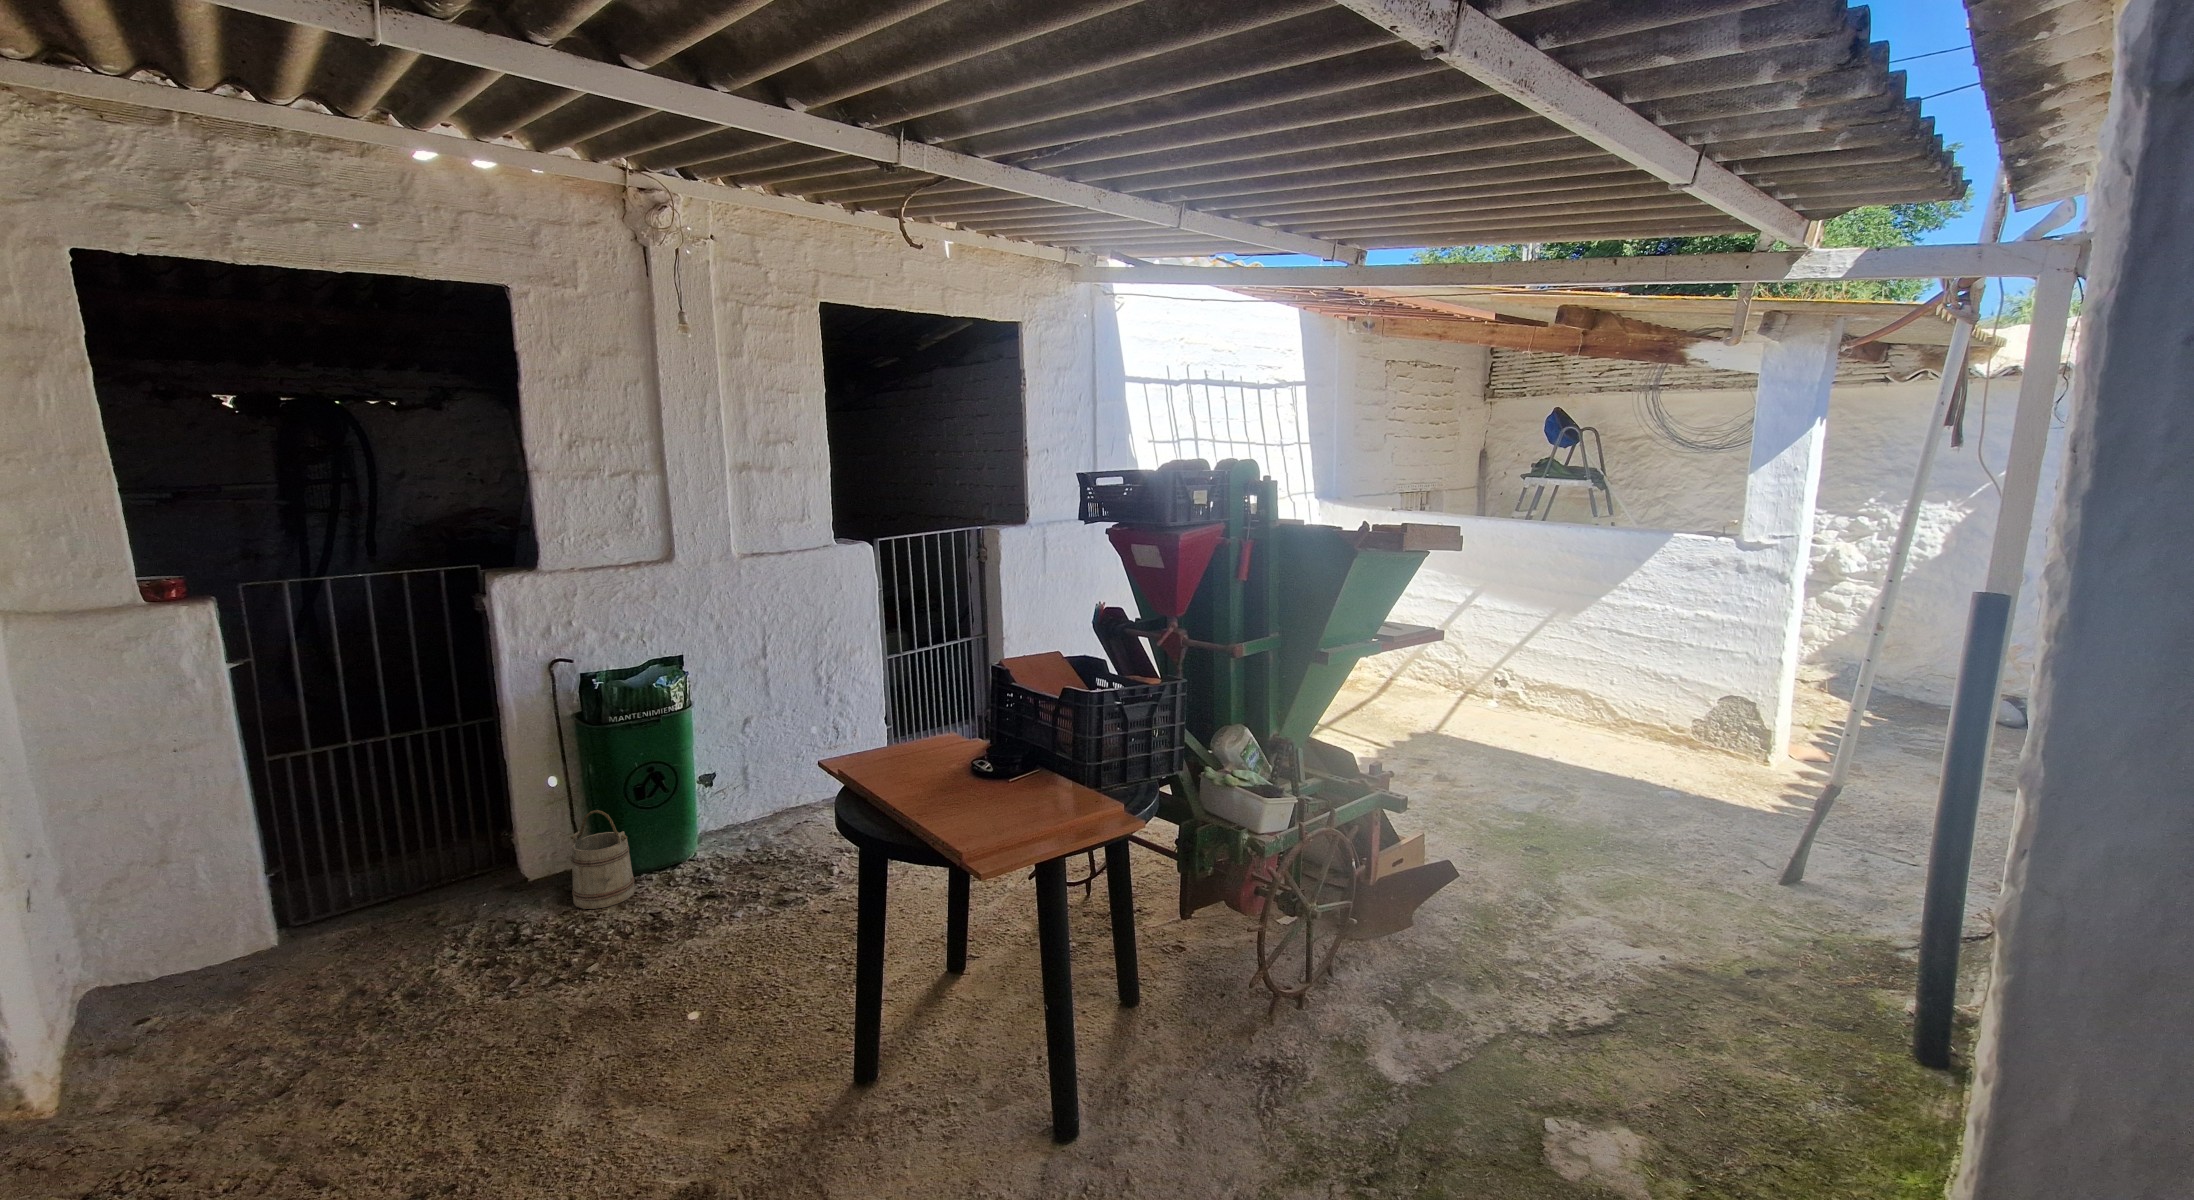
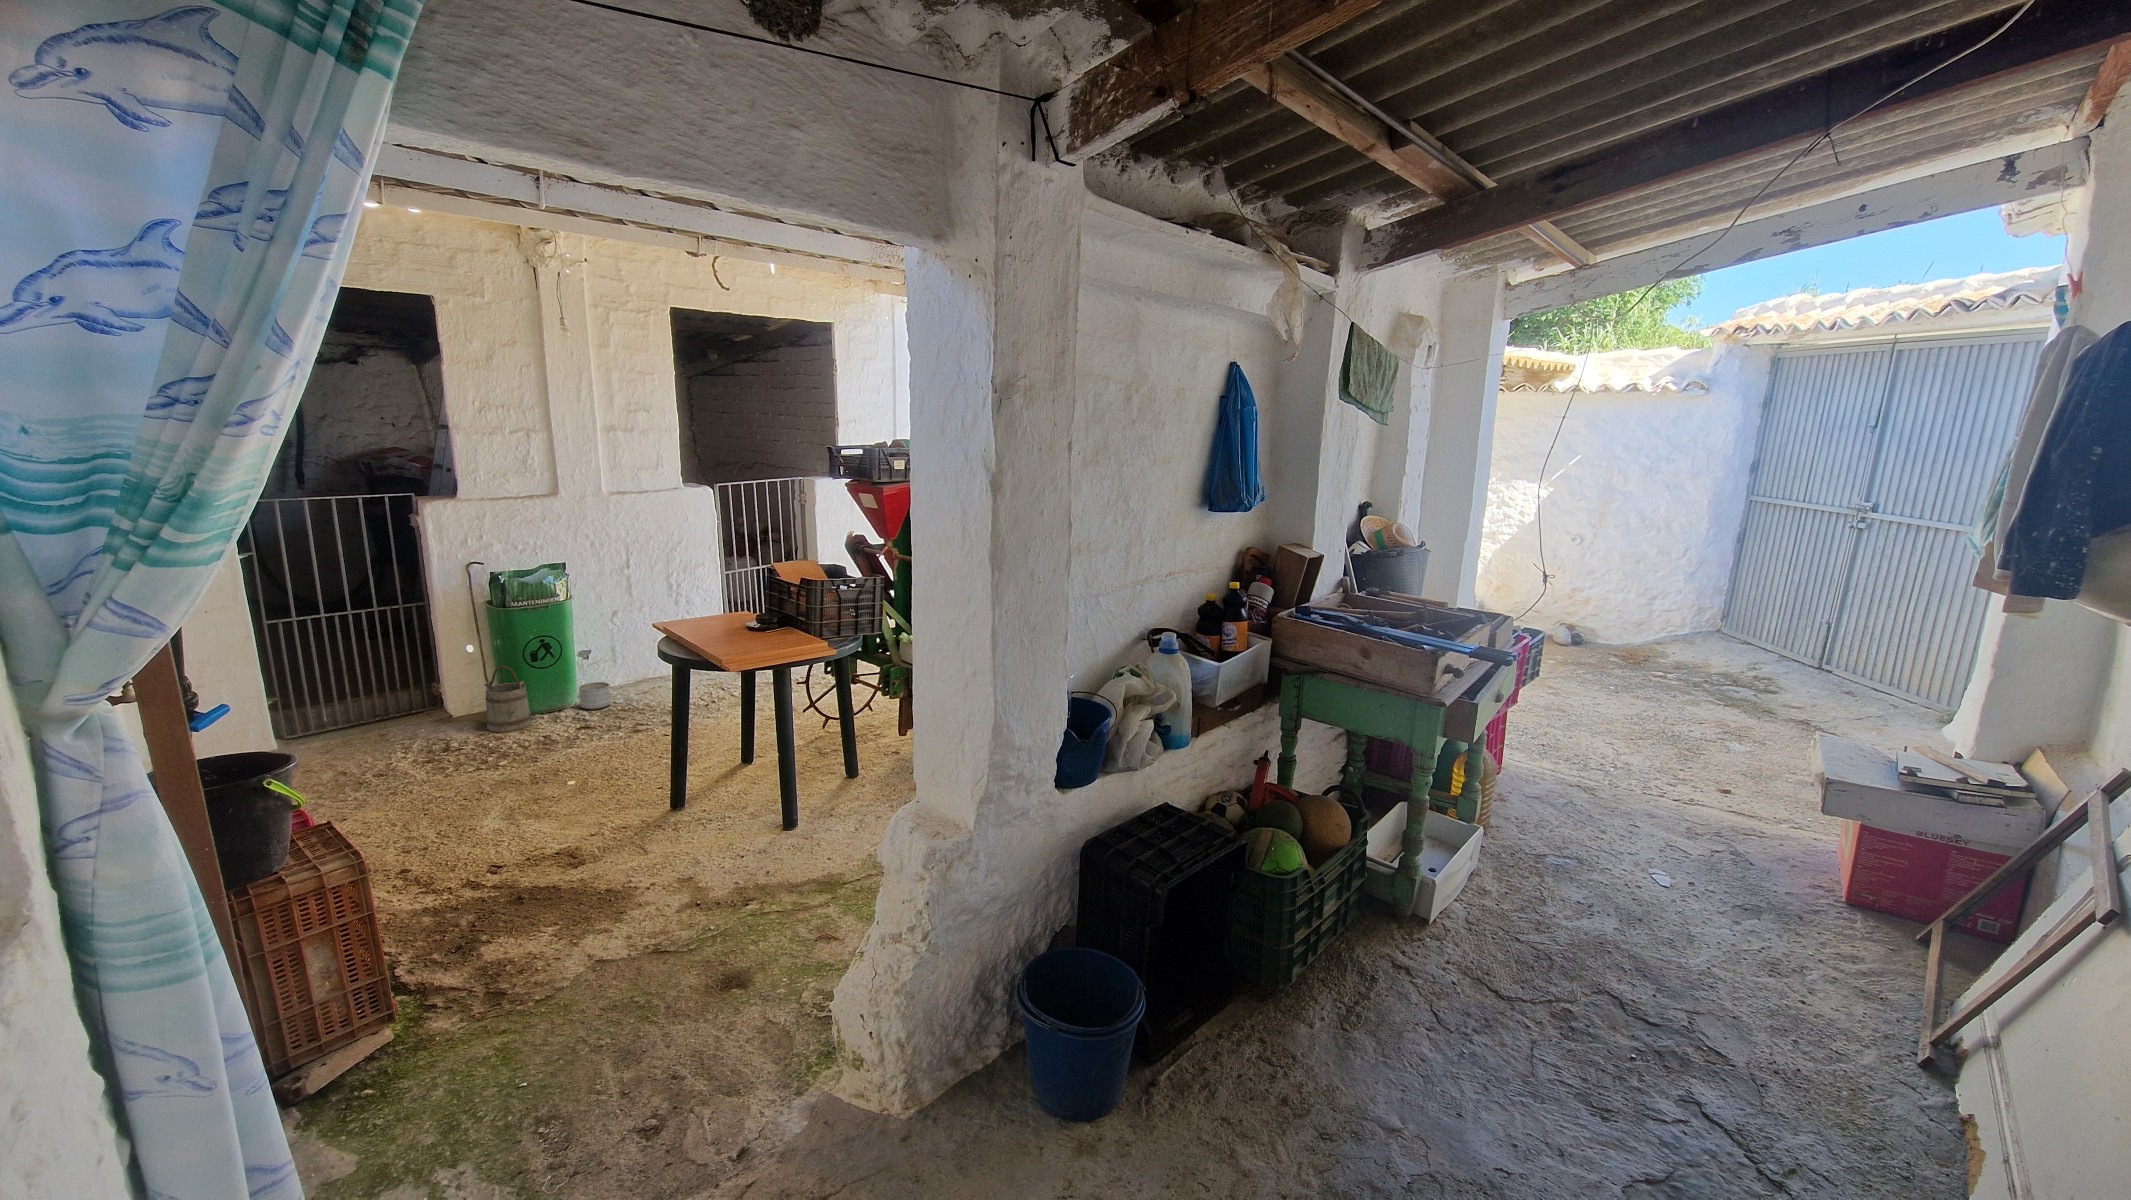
planter: none [700,824,743,866] -> present [579,682,611,710]

